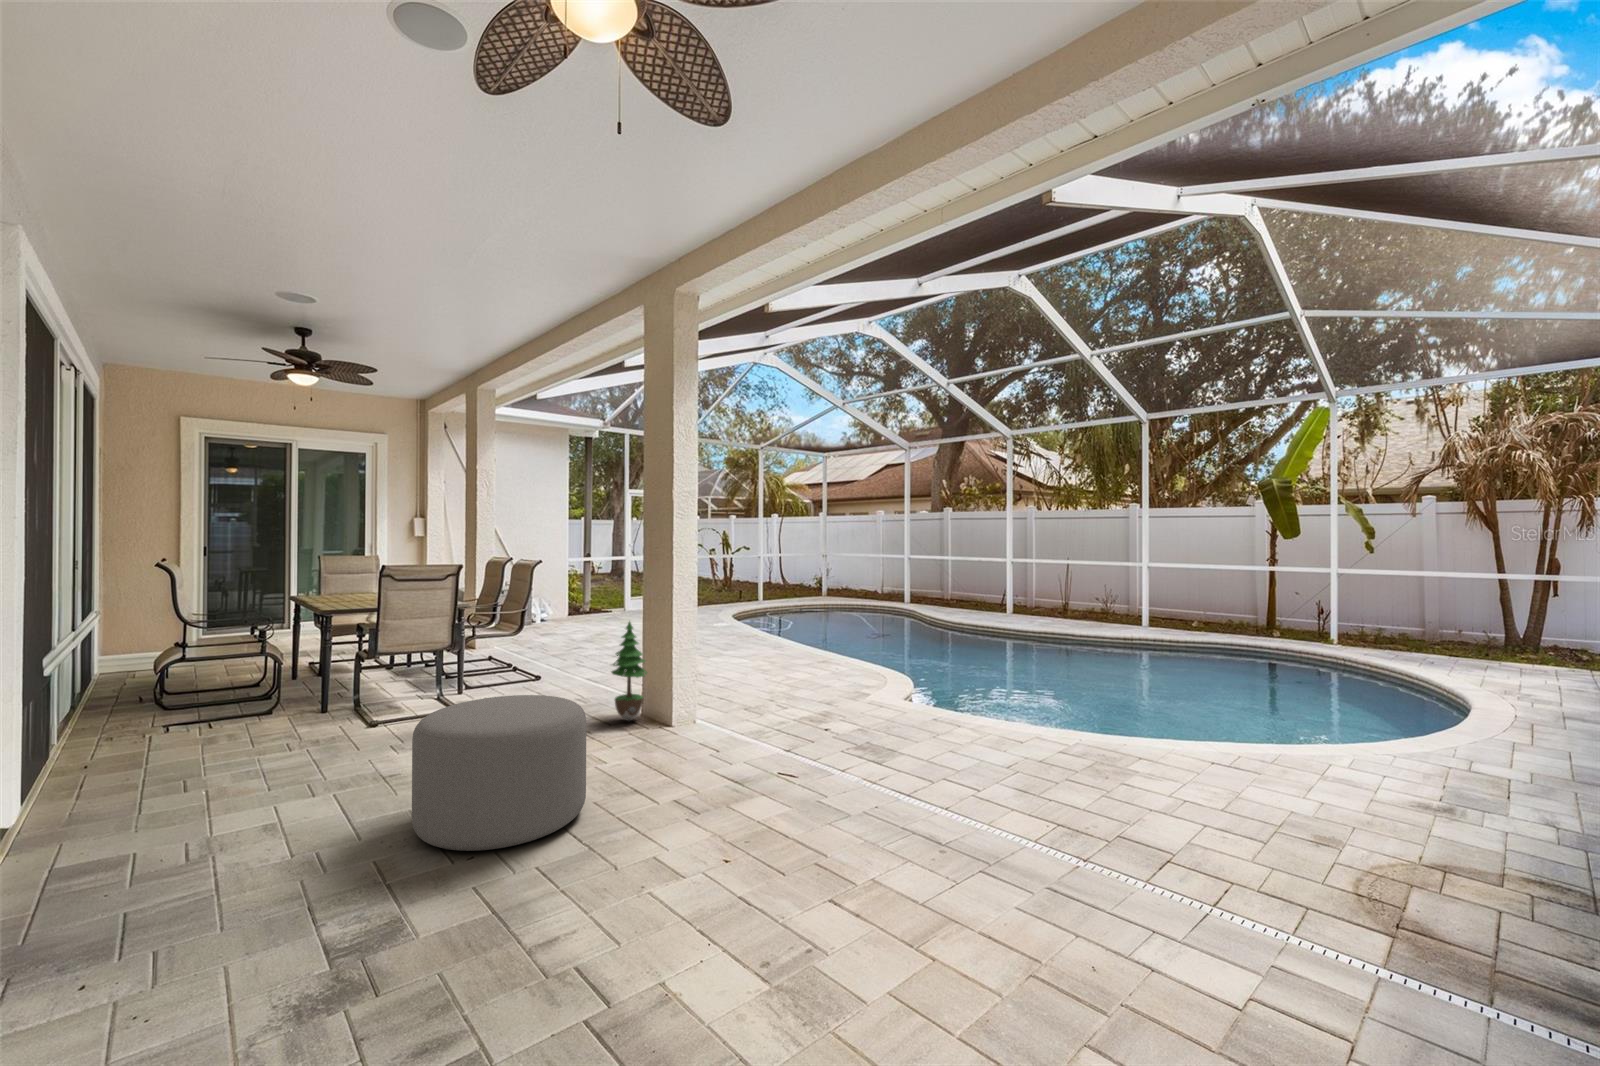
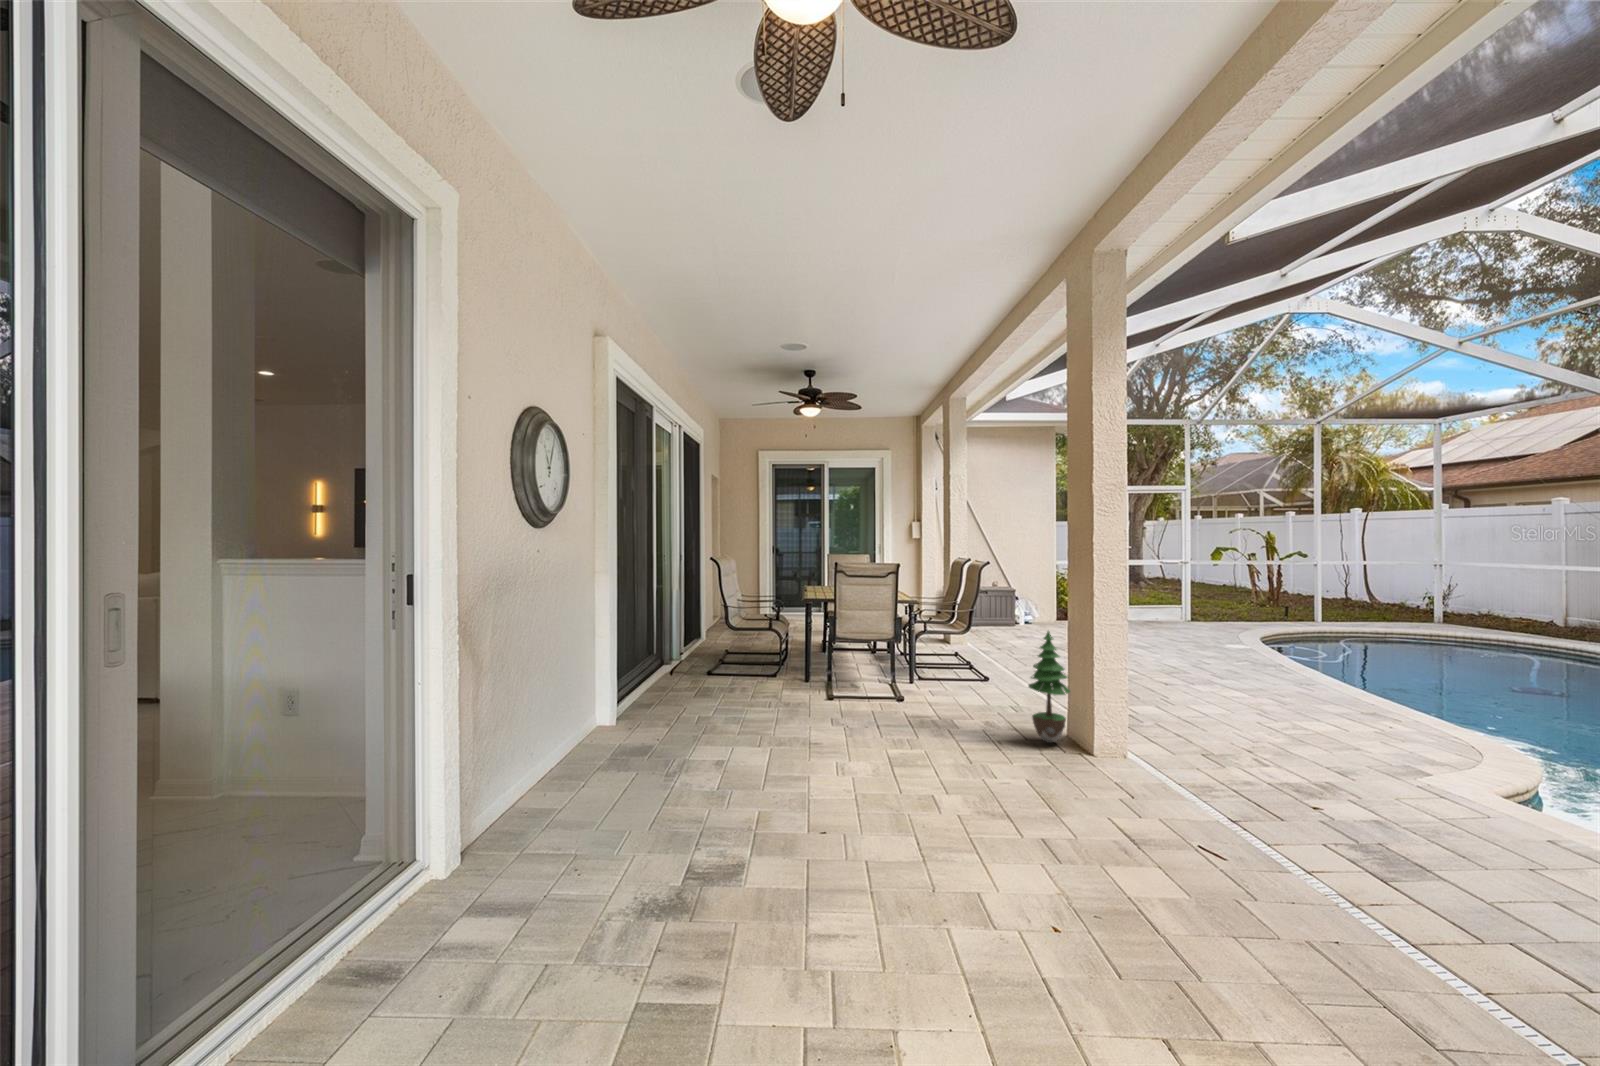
ottoman: present [412,695,586,851] -> none [791,690,946,837]

